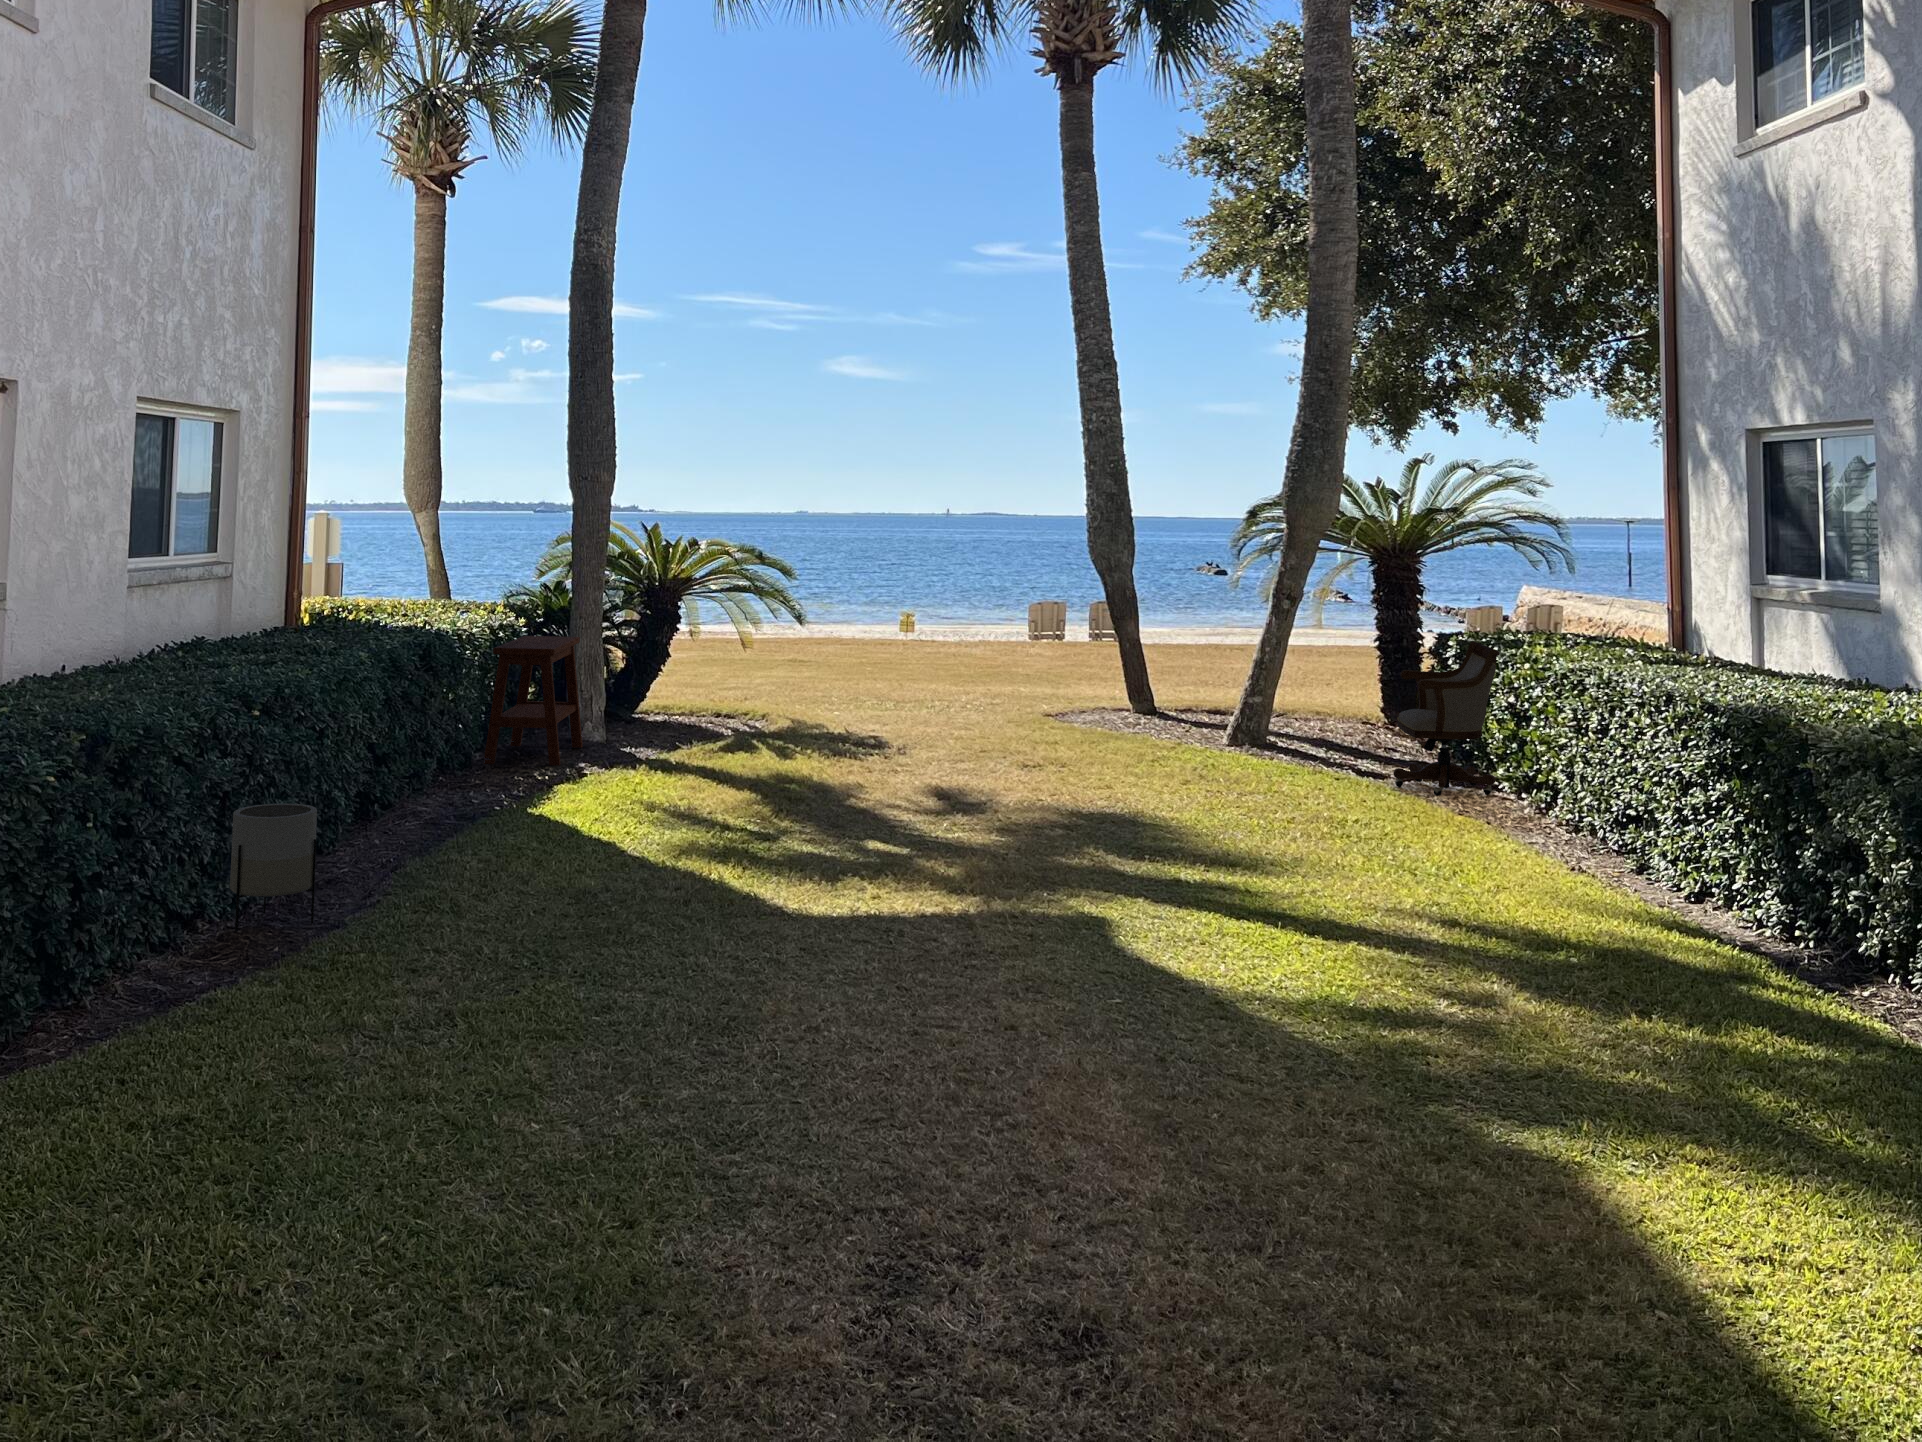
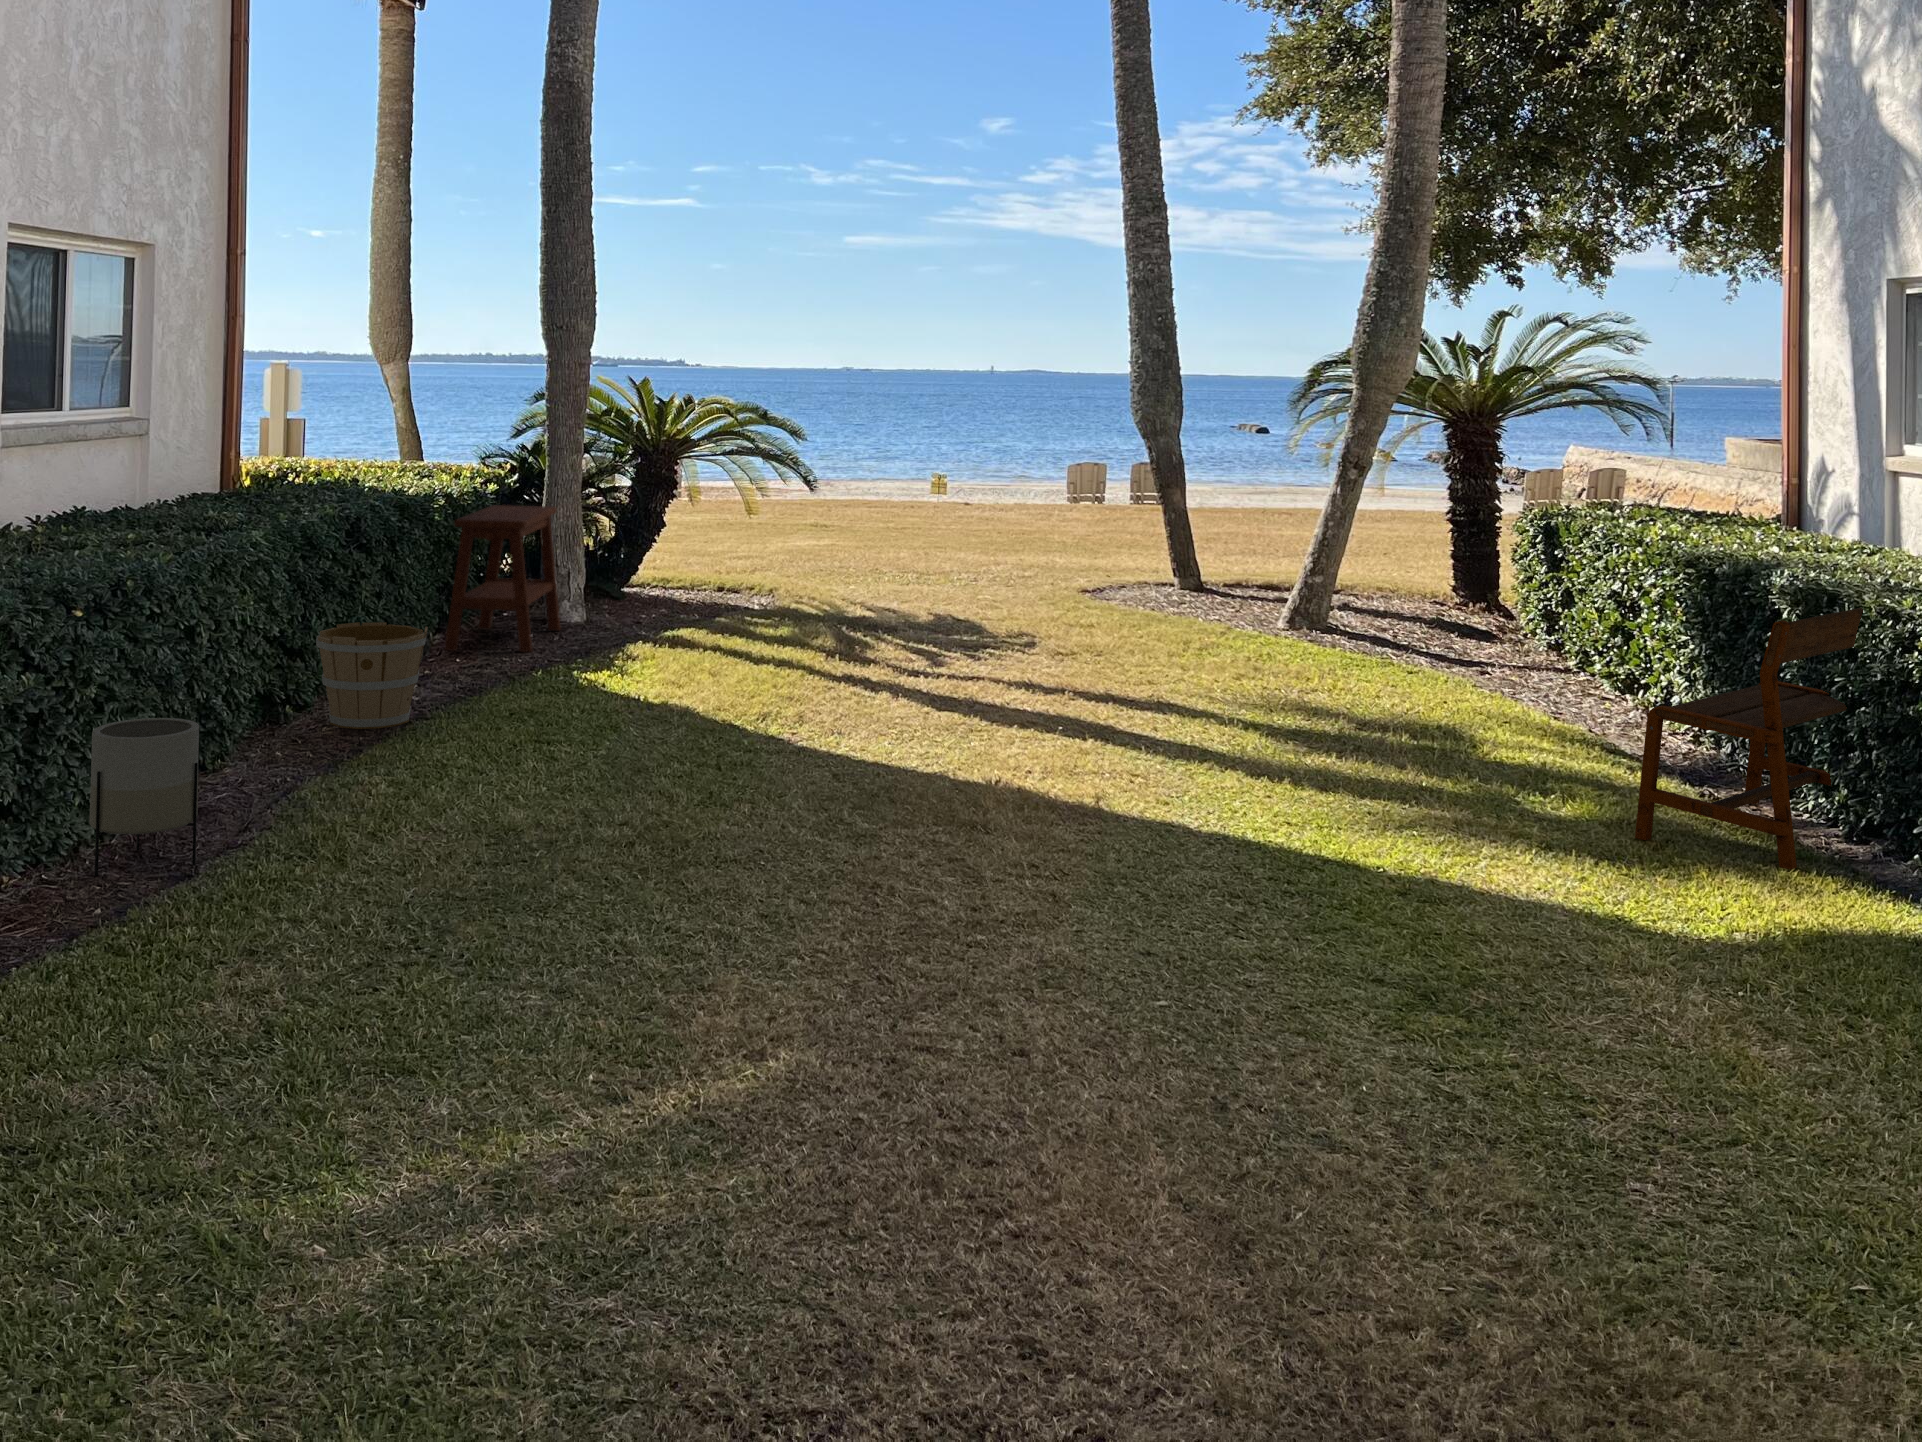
chair: present [1393,641,1500,796] -> none [1475,518,1600,691]
bench: none [1505,706,1725,931] -> present [1635,608,1863,869]
wooden bucket: none [387,734,480,826] -> present [316,622,428,729]

